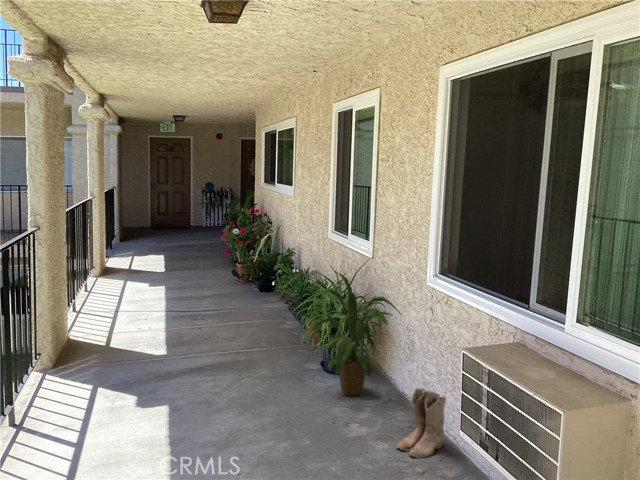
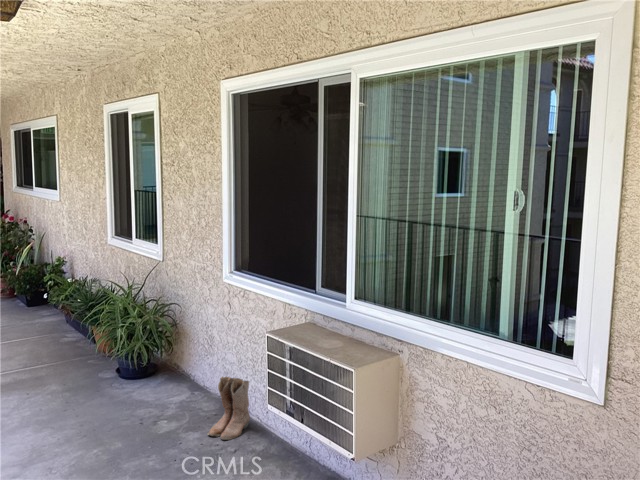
house plant: present [312,271,401,396] -> none [106,277,200,398]

